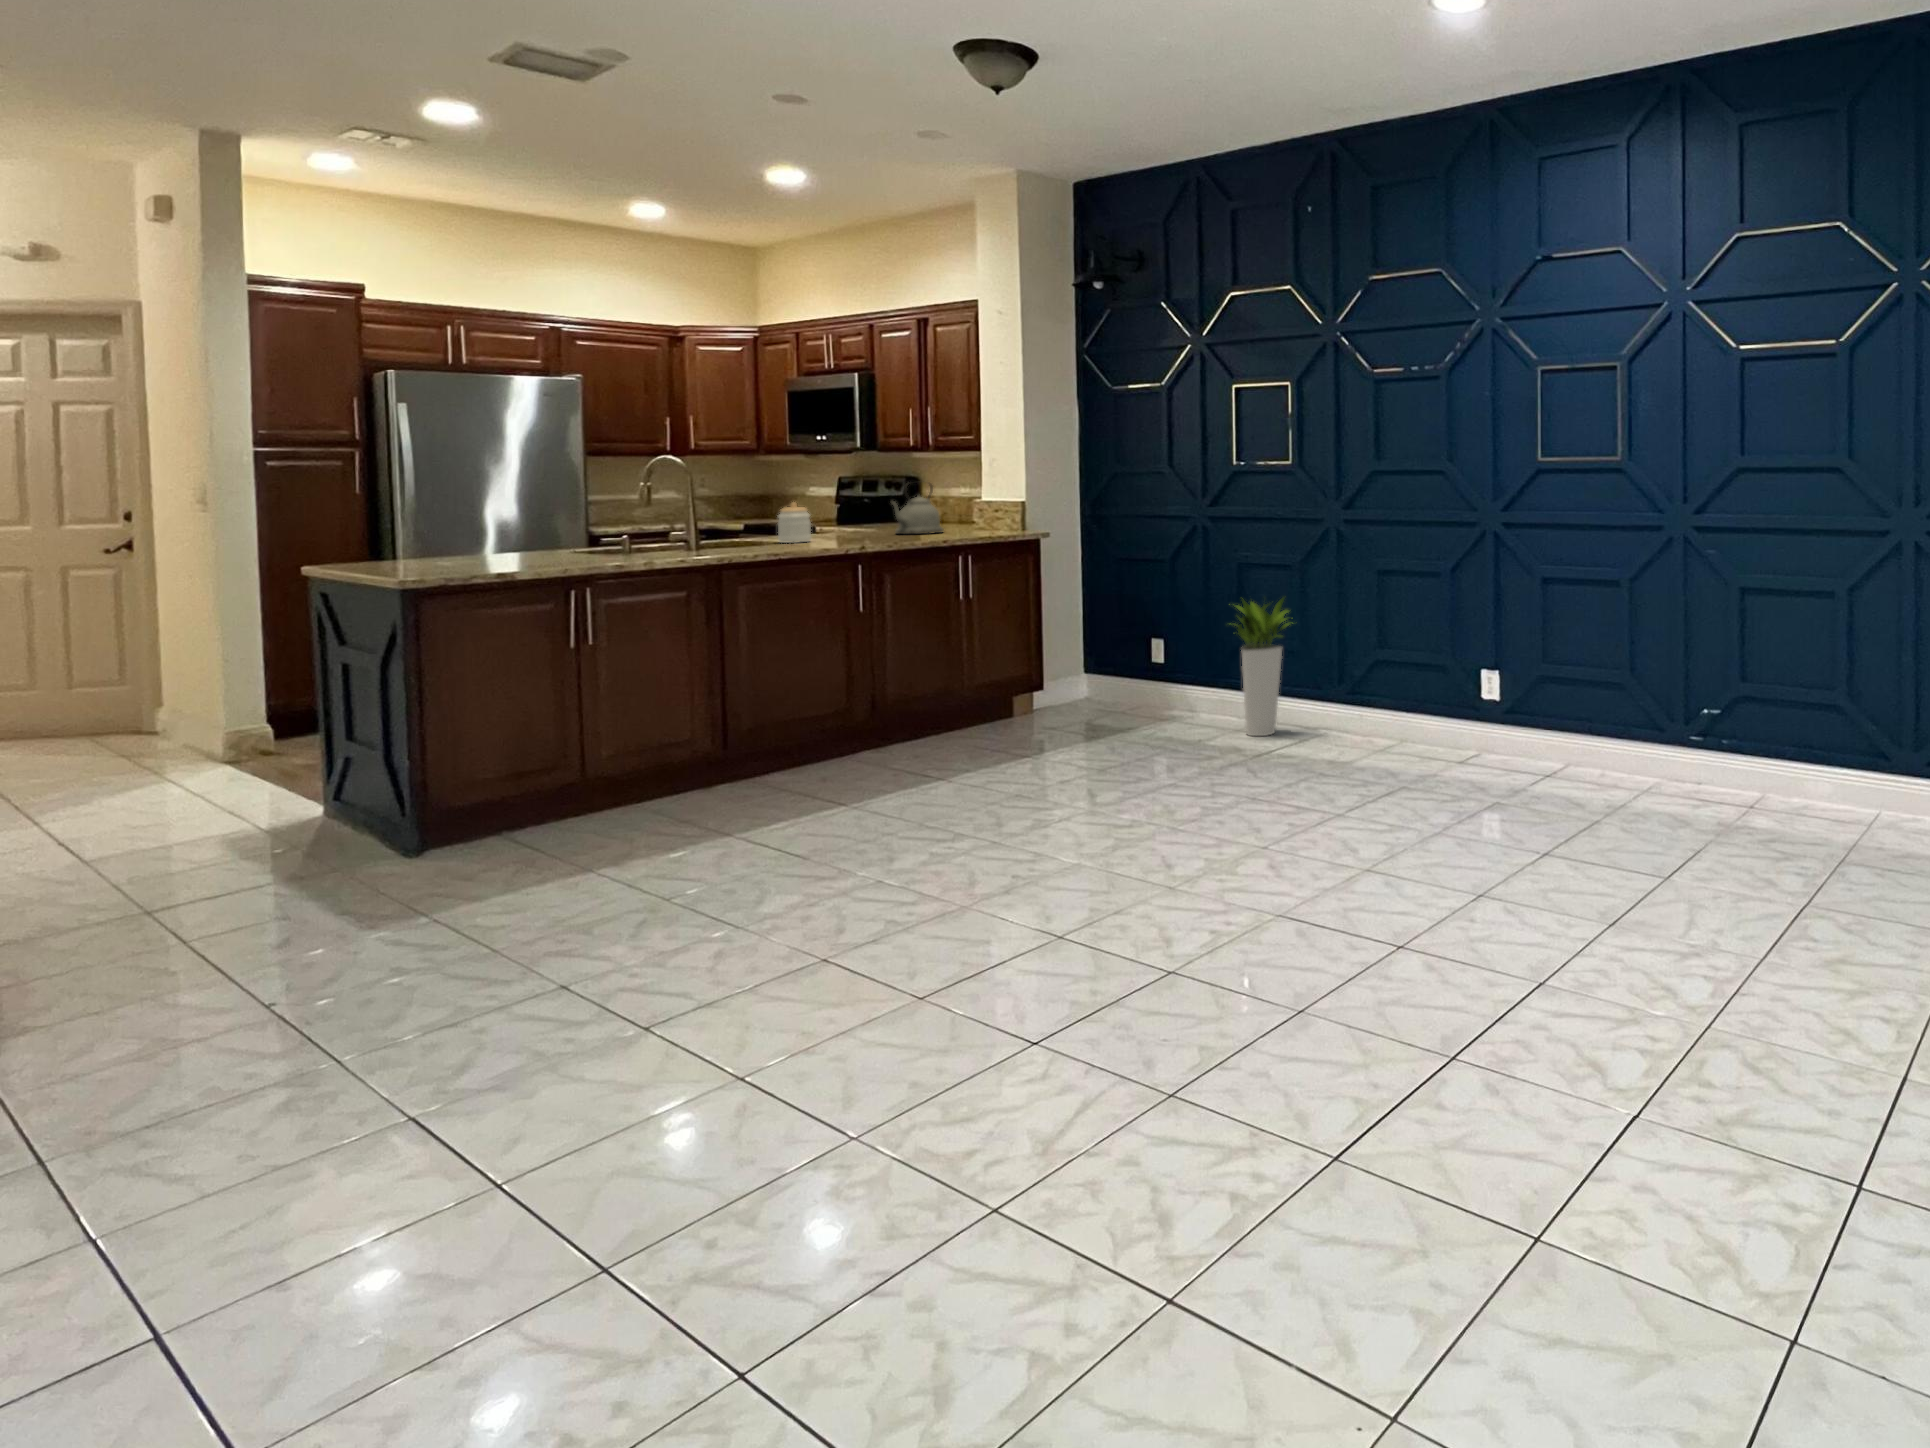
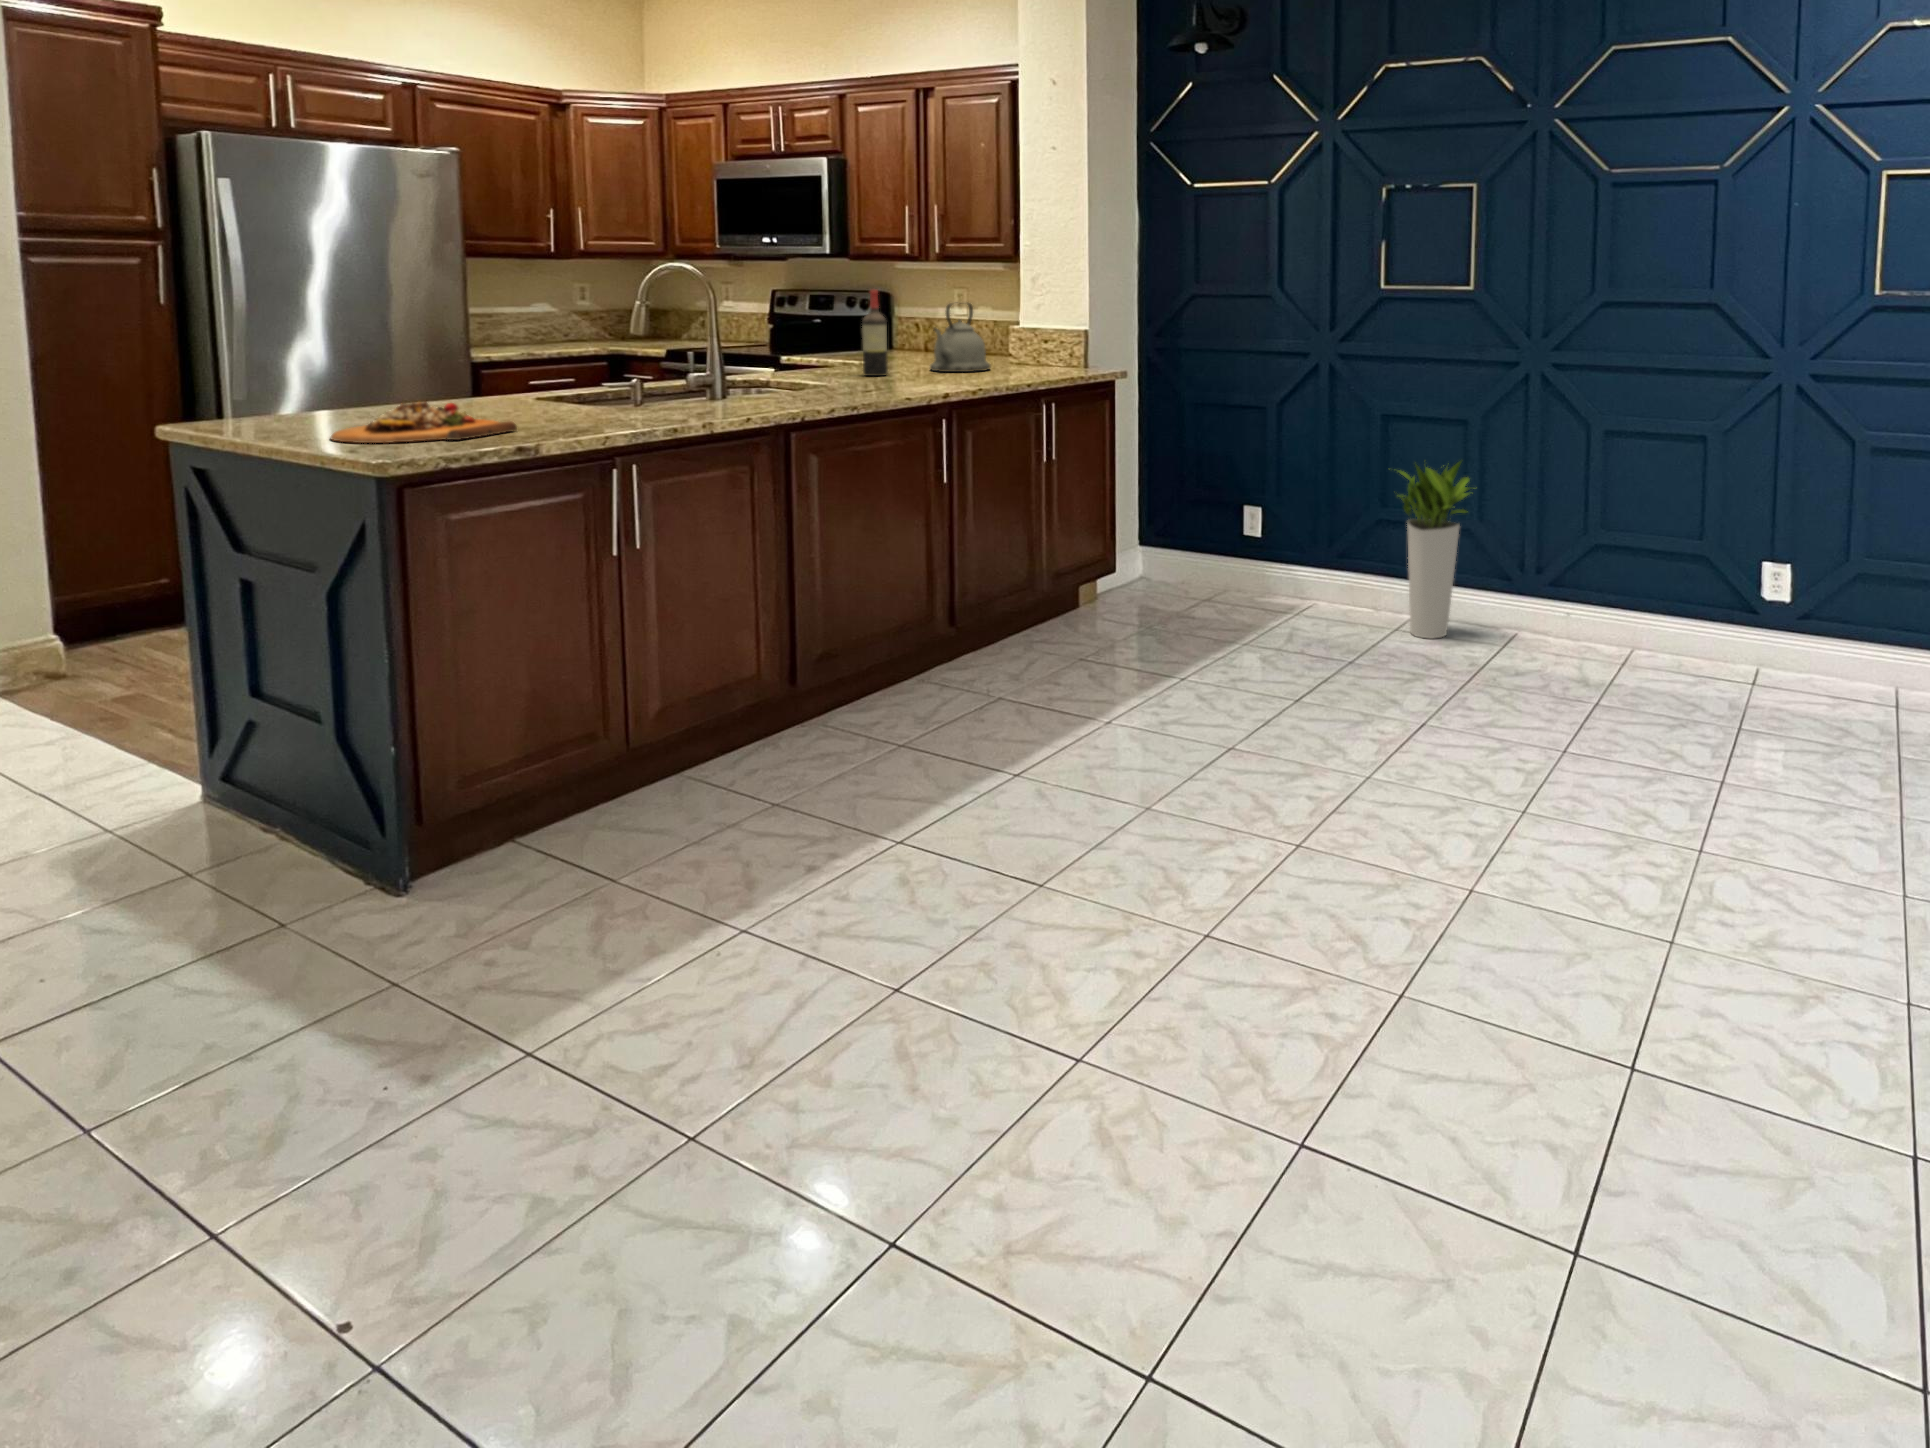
wine bottle: none [834,473,854,537] -> present [862,289,888,376]
jar: present [778,503,811,543] -> none [808,330,852,386]
cutting board: none [394,547,518,572] -> present [331,401,517,443]

